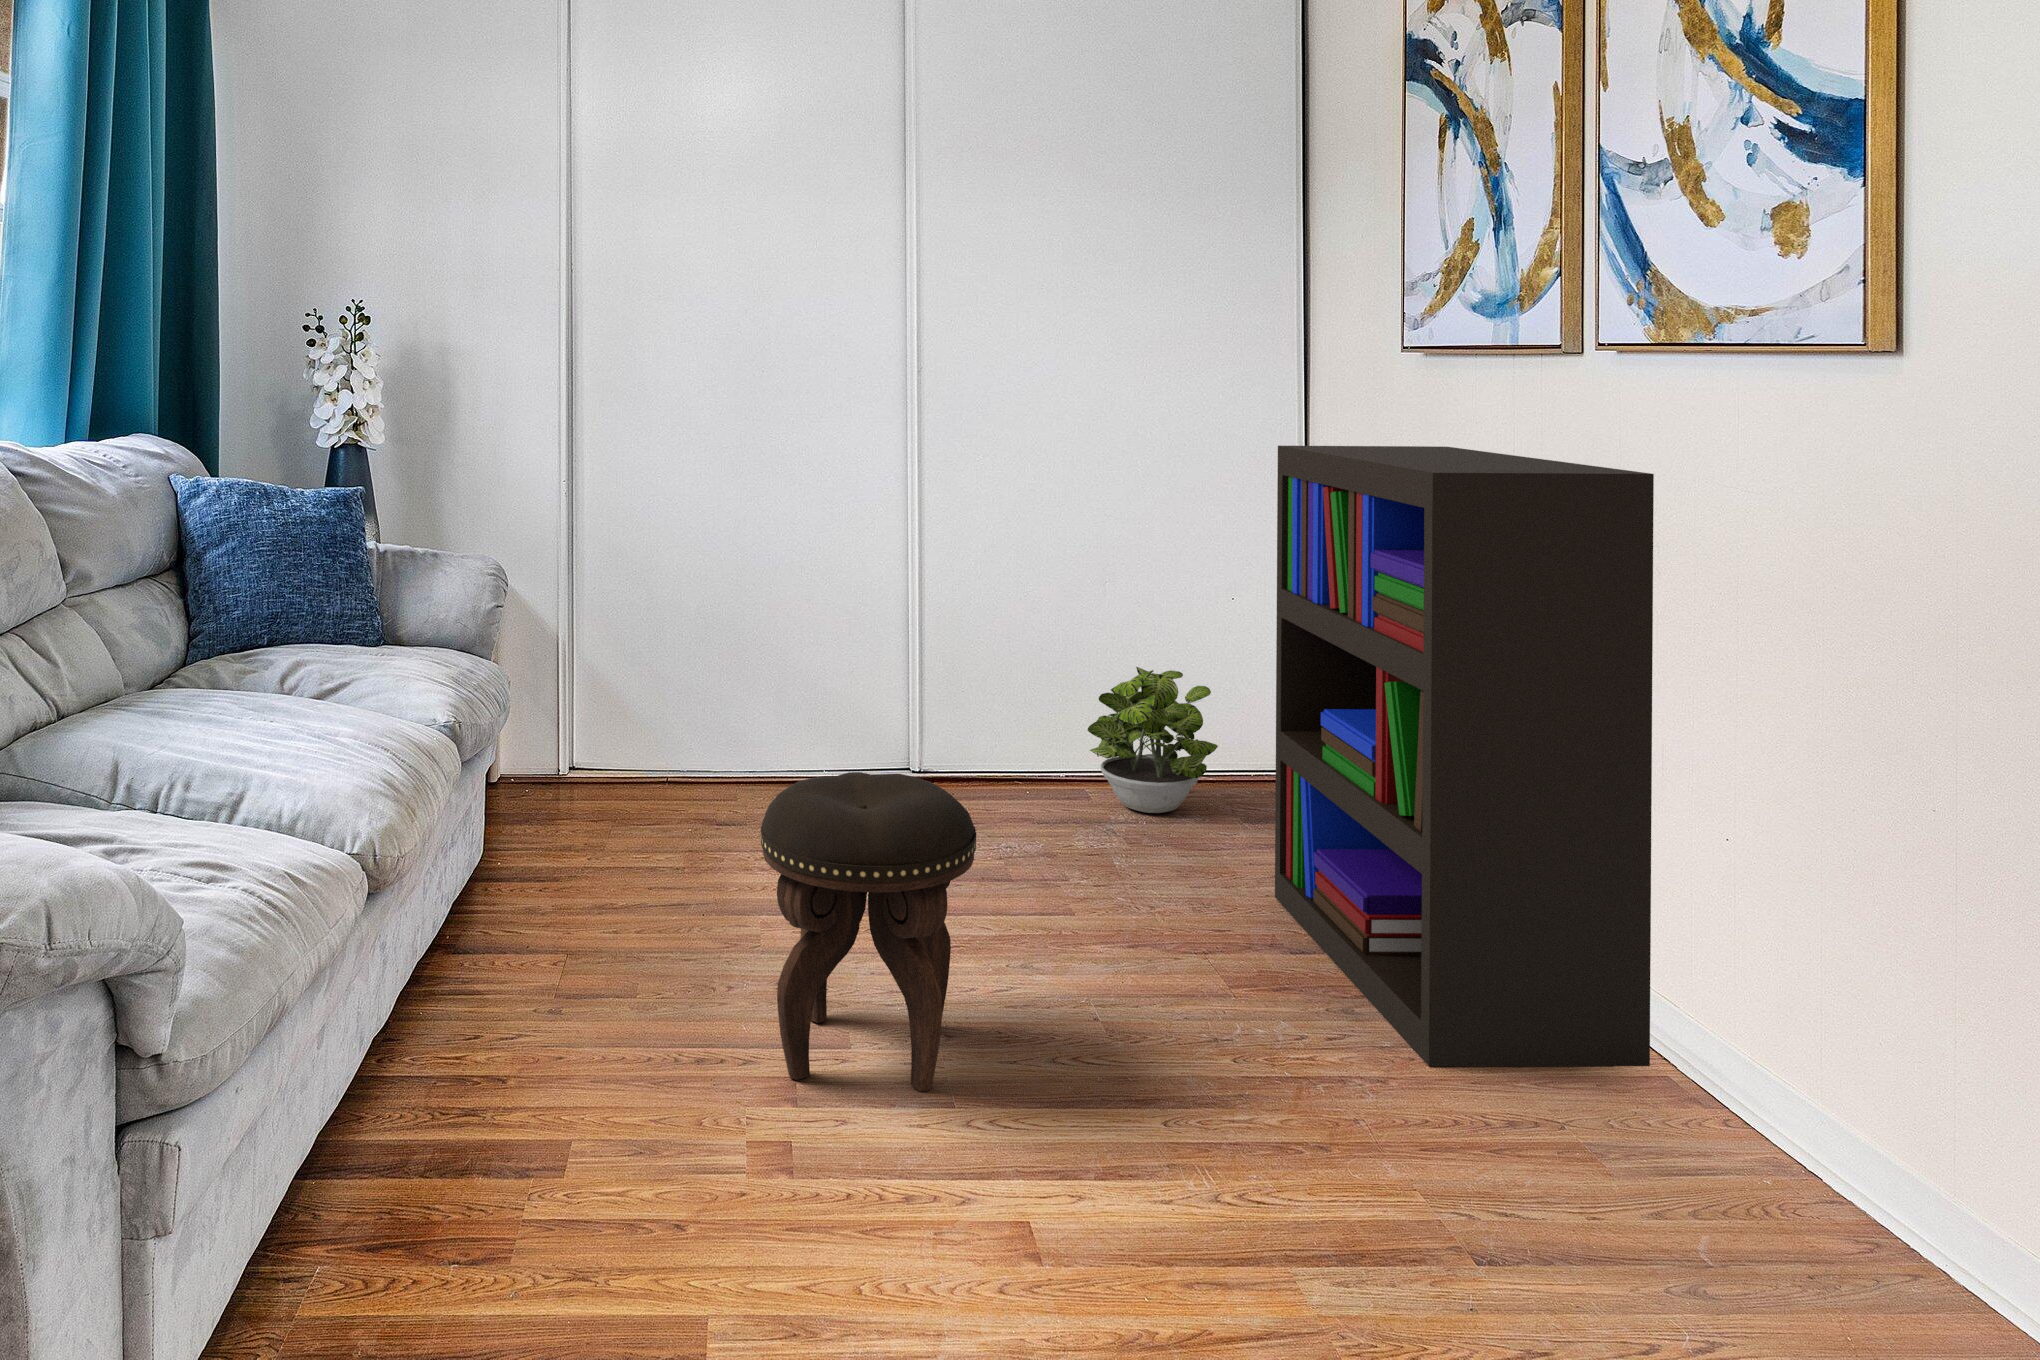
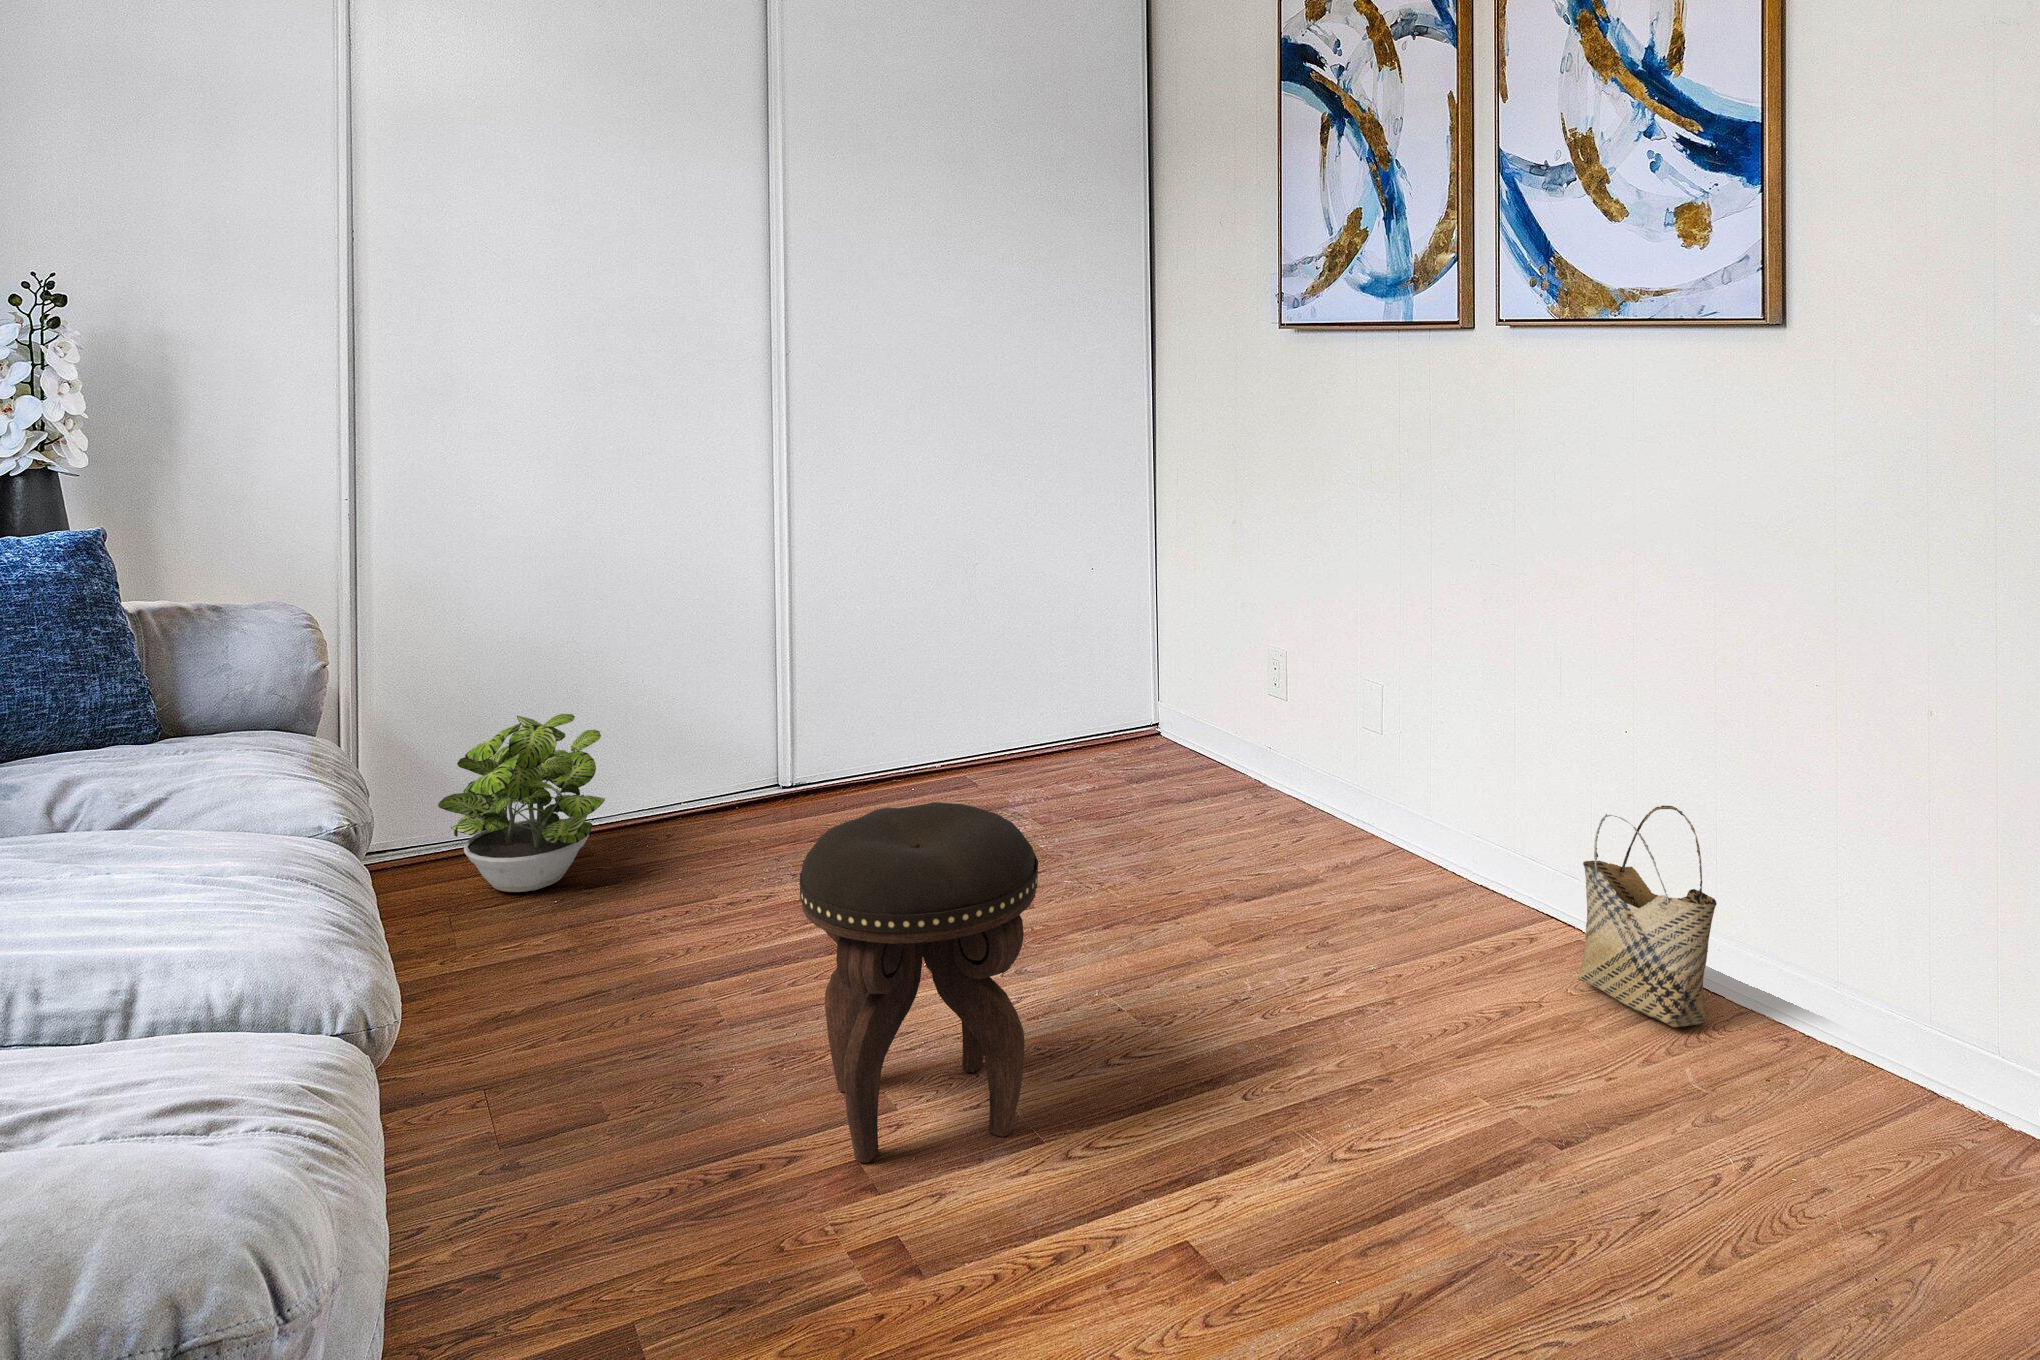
bookshelf: present [1275,446,1654,1067] -> none [1206,418,1567,986]
potted plant: present [1088,667,1218,813] -> present [438,714,605,892]
woven basket: none [1631,913,1798,1190] -> present [1578,806,1717,1027]

